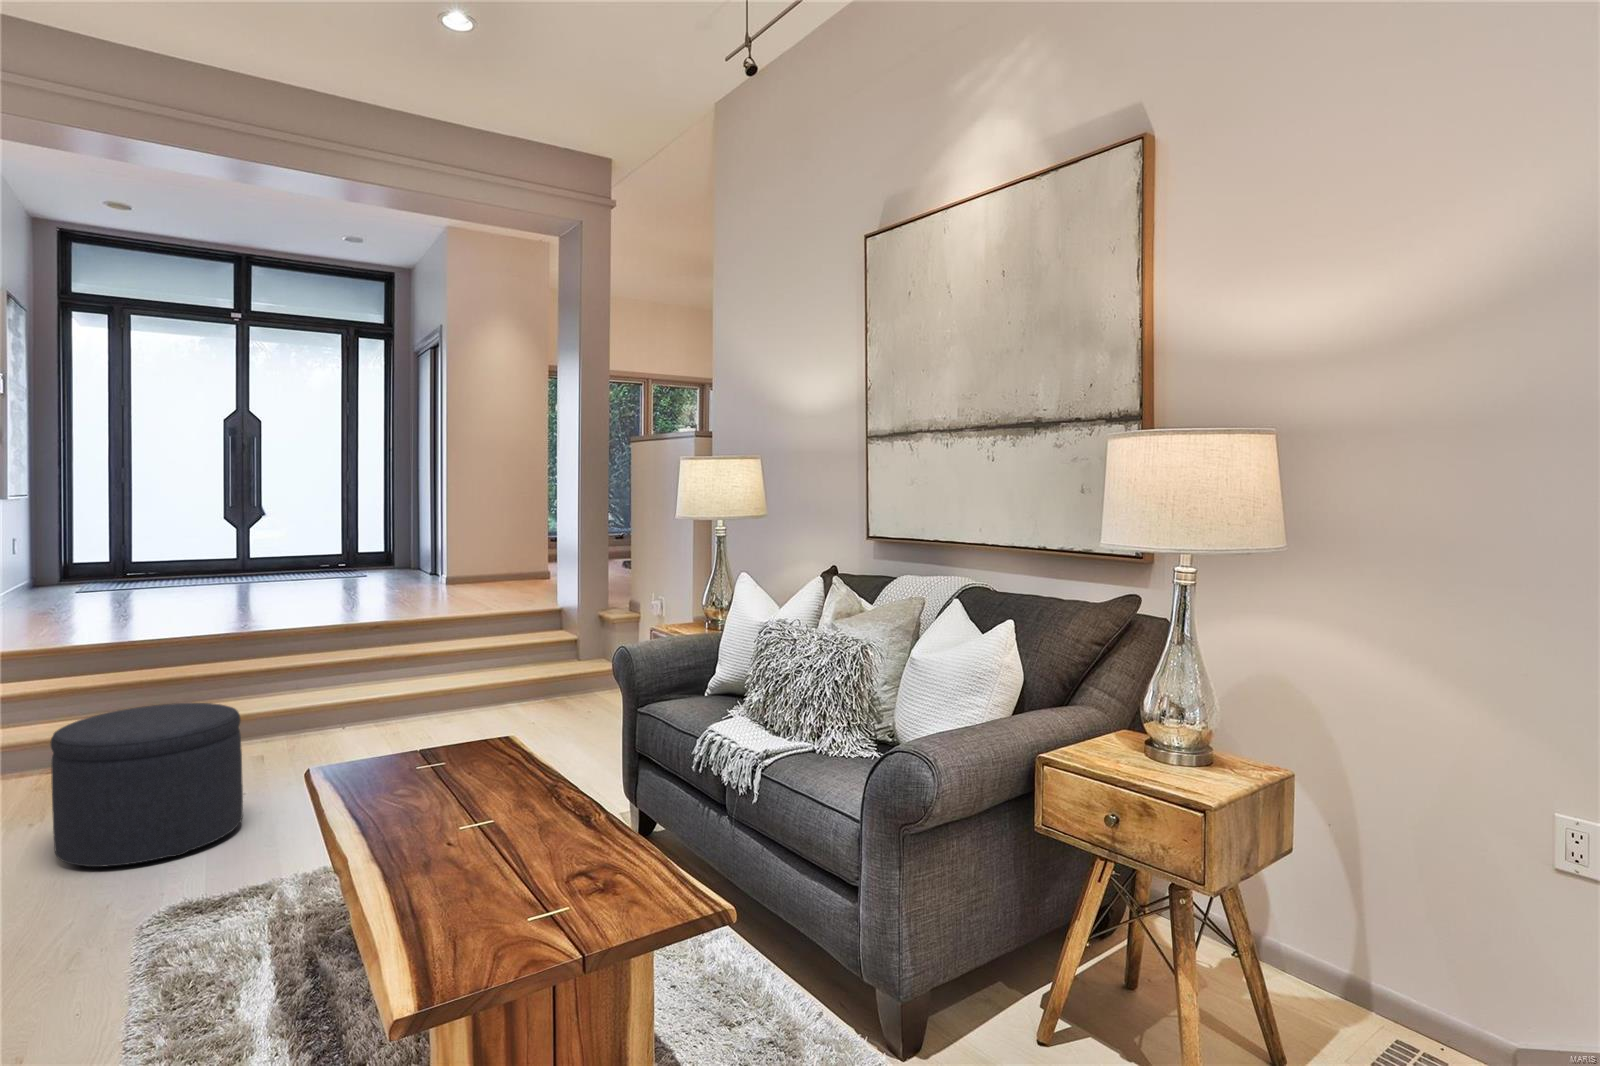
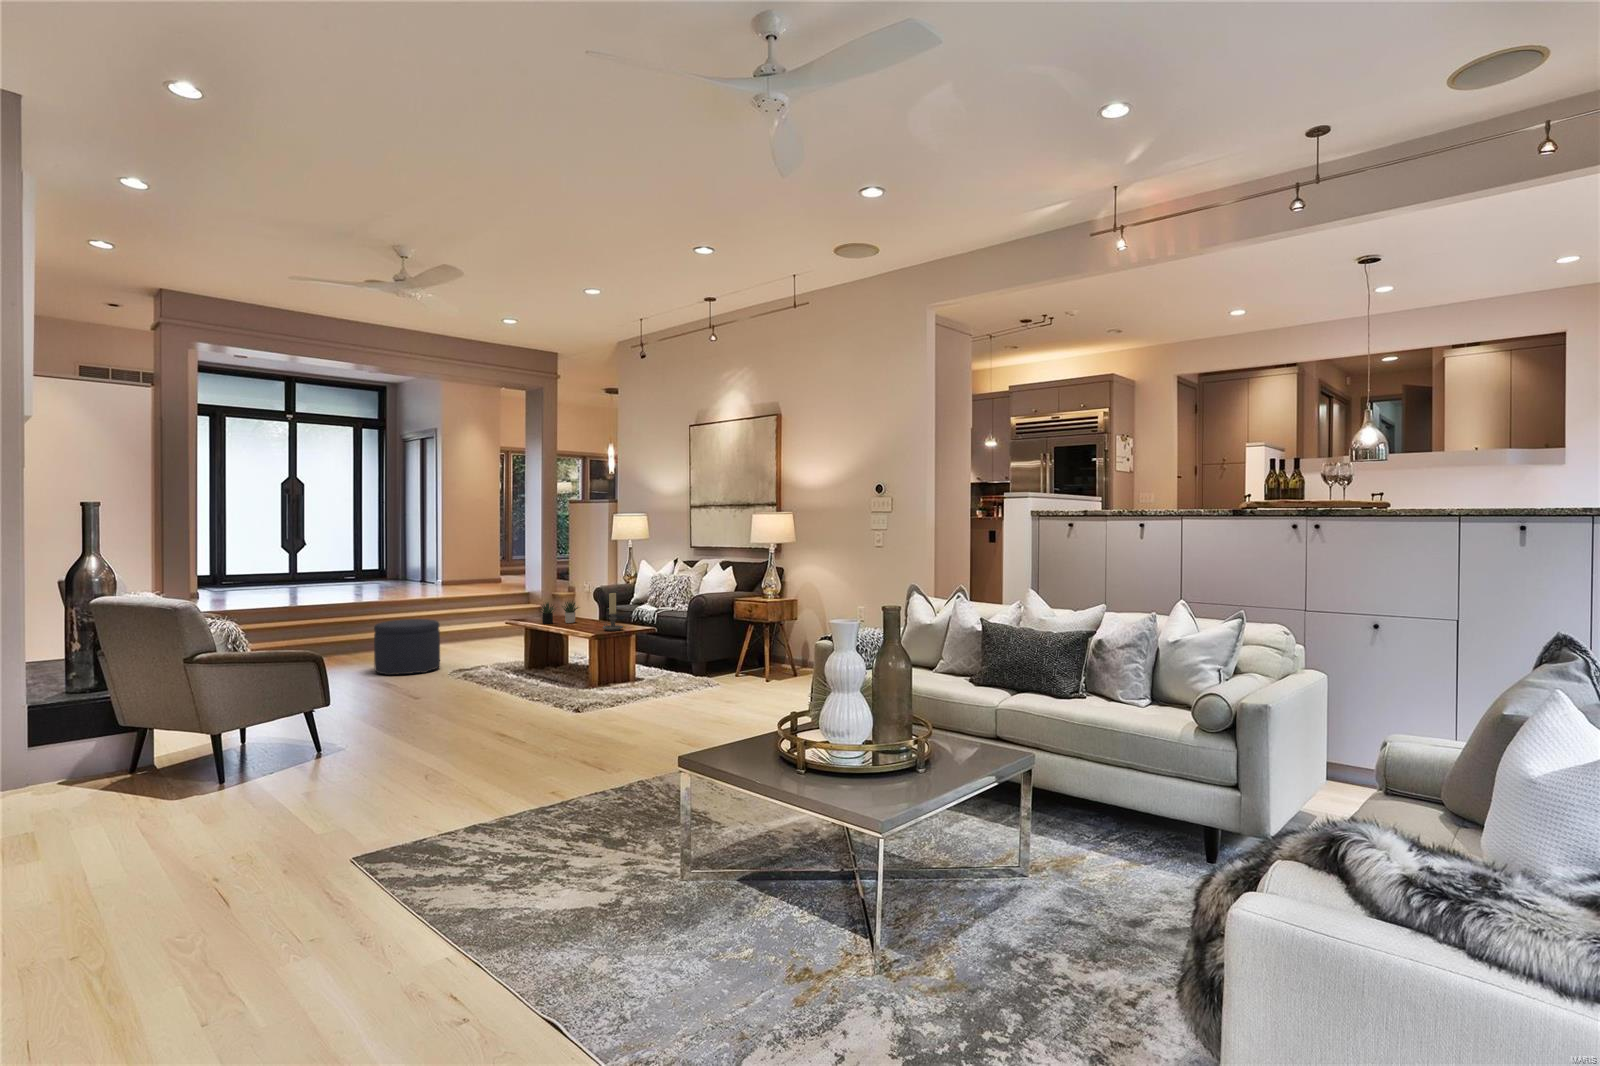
succulent plant: none [369,711,515,794] -> present [540,601,578,624]
candle holder: none [517,742,602,906] -> present [603,593,623,631]

